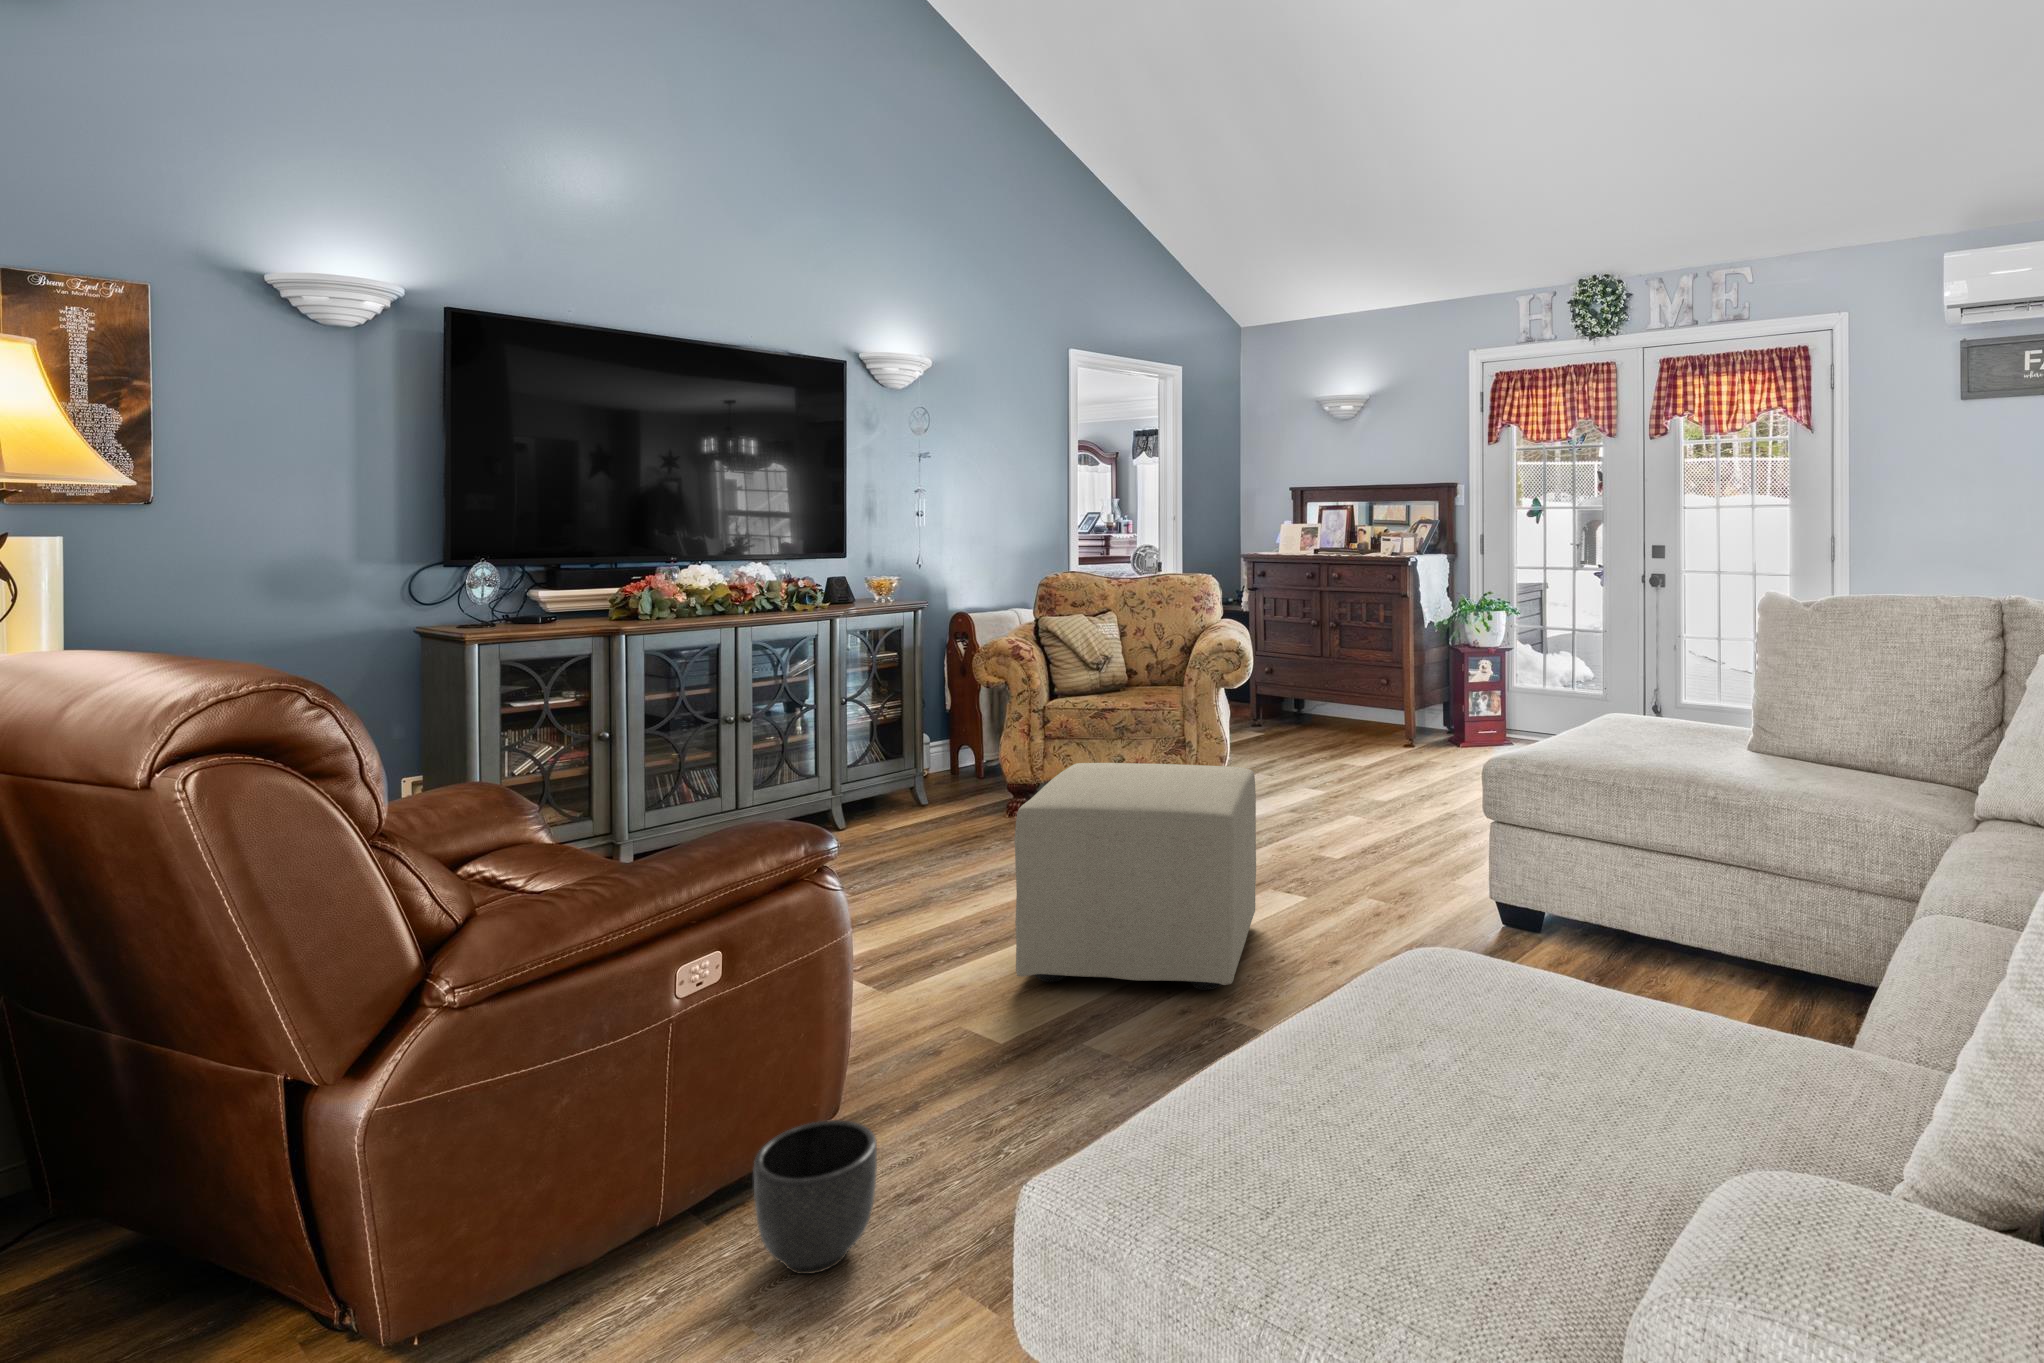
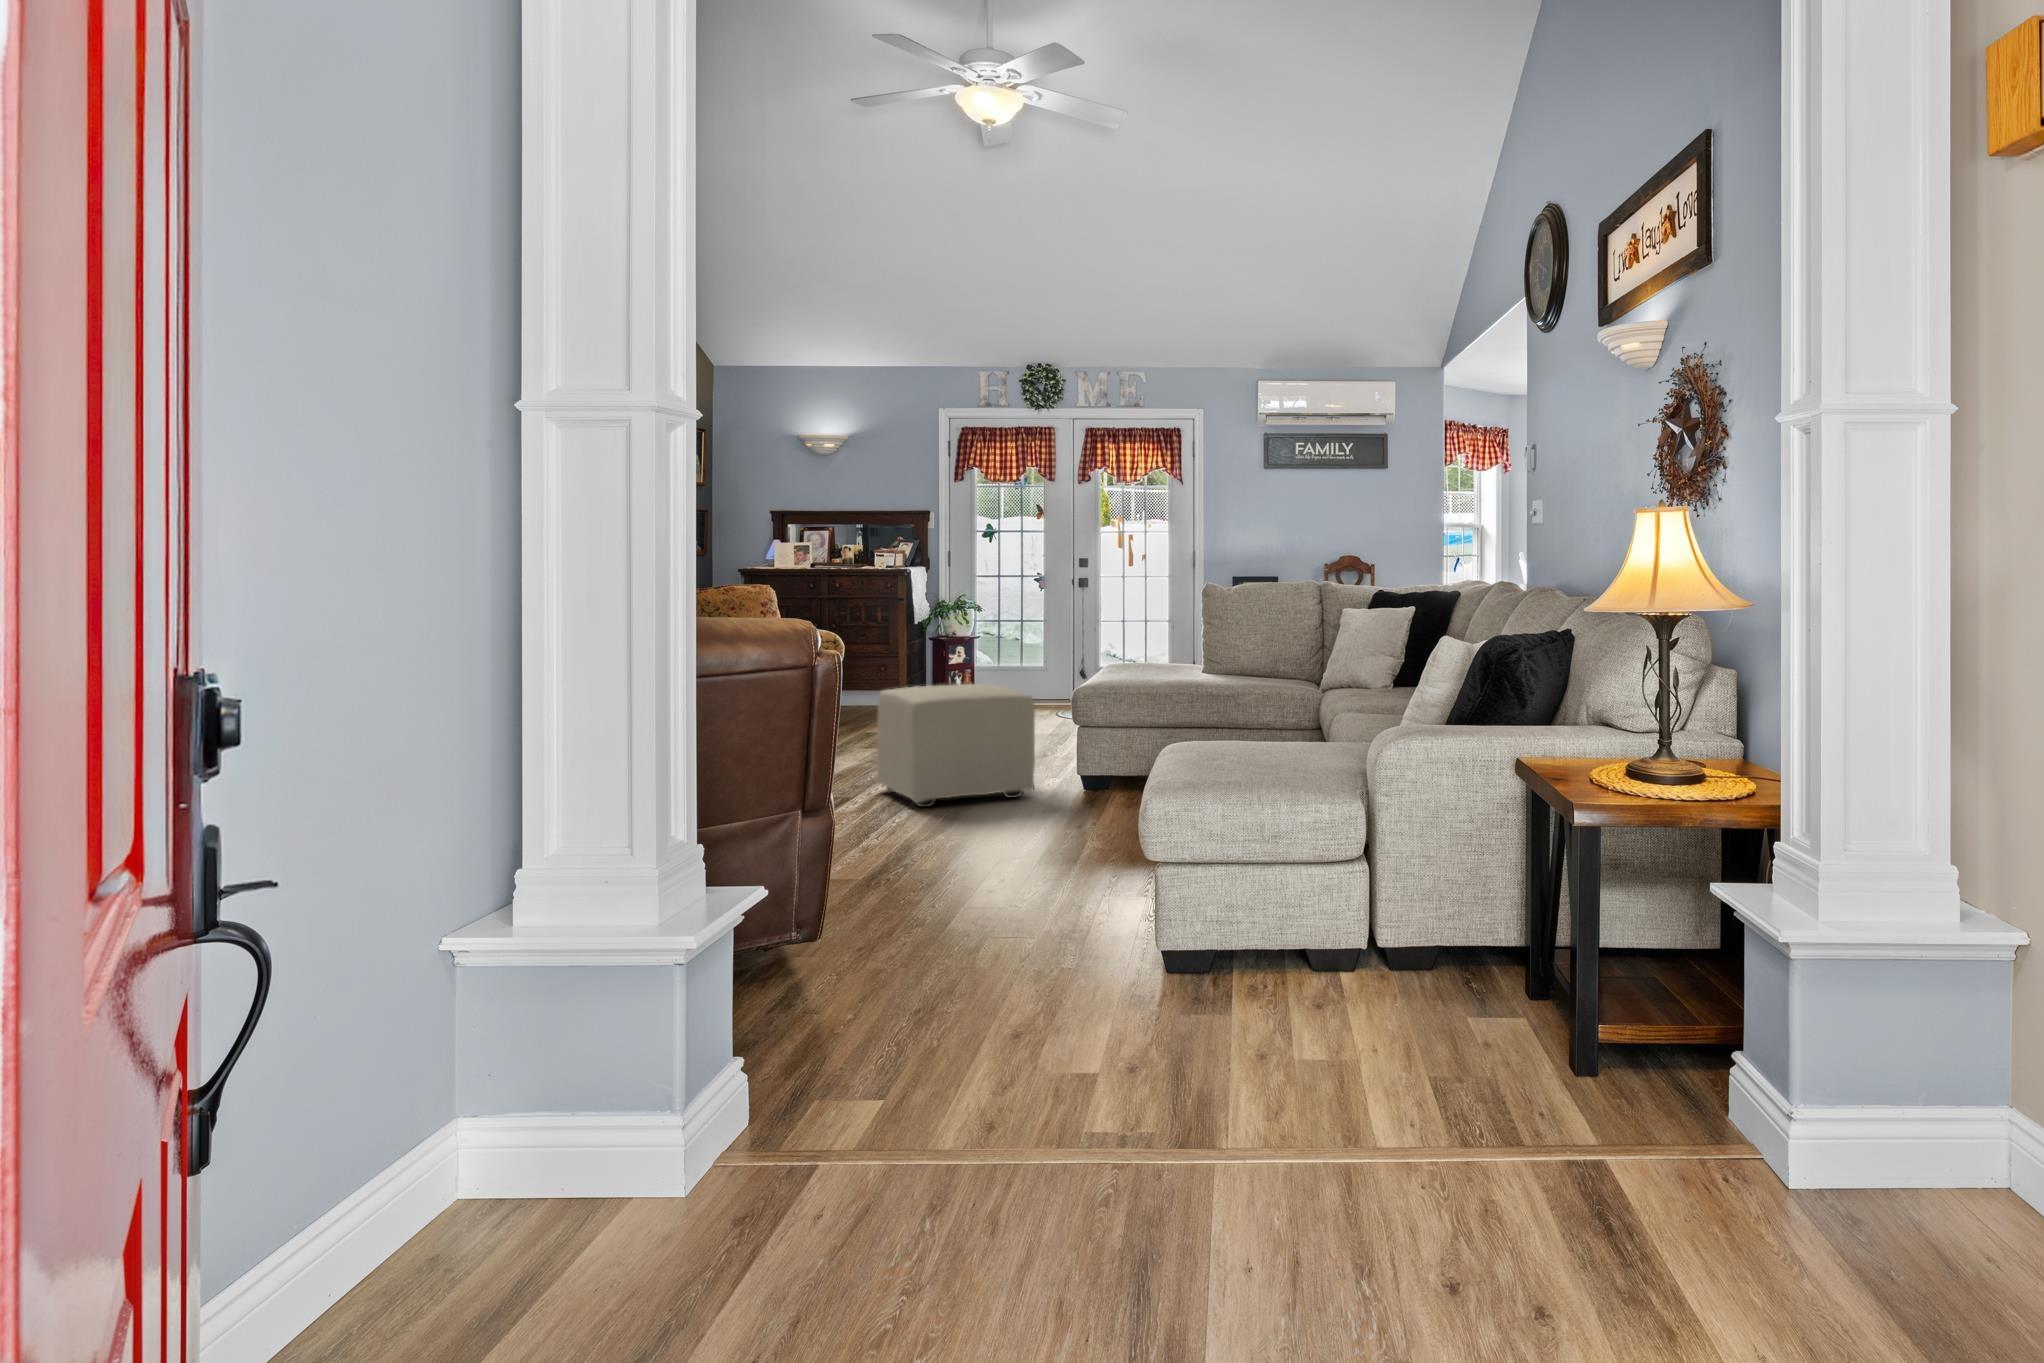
planter: present [754,1120,877,1274] -> none [986,807,1039,863]

